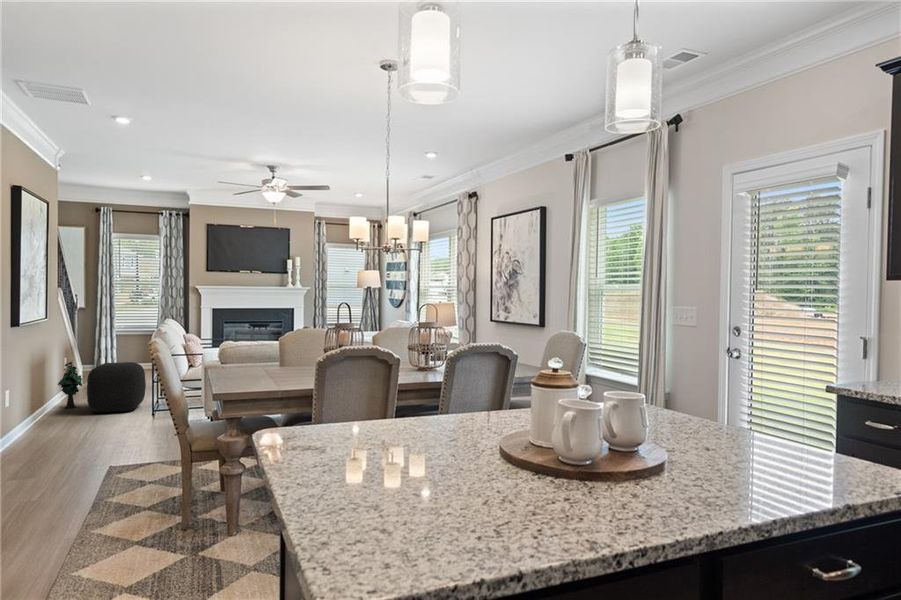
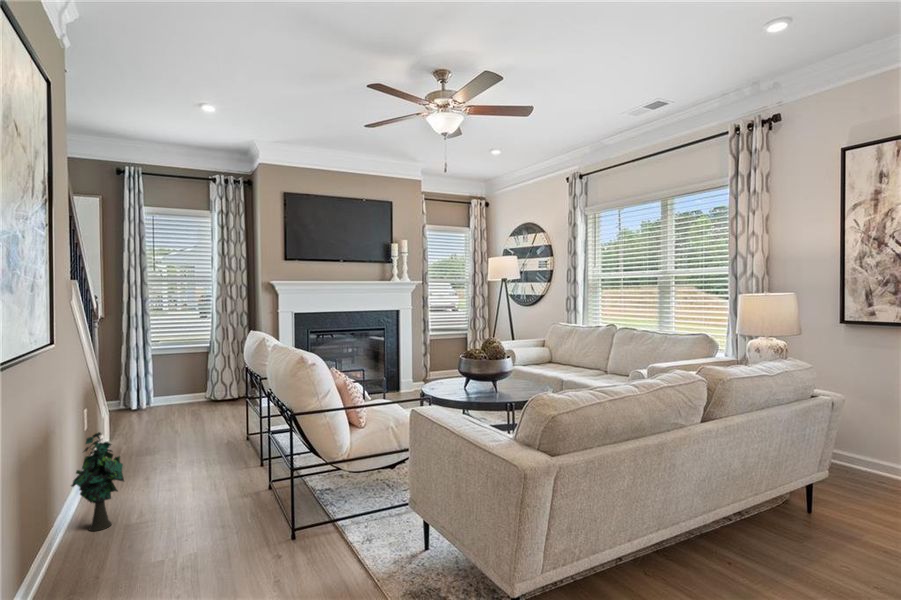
ottoman: present [87,362,146,413] -> none [142,428,260,550]

